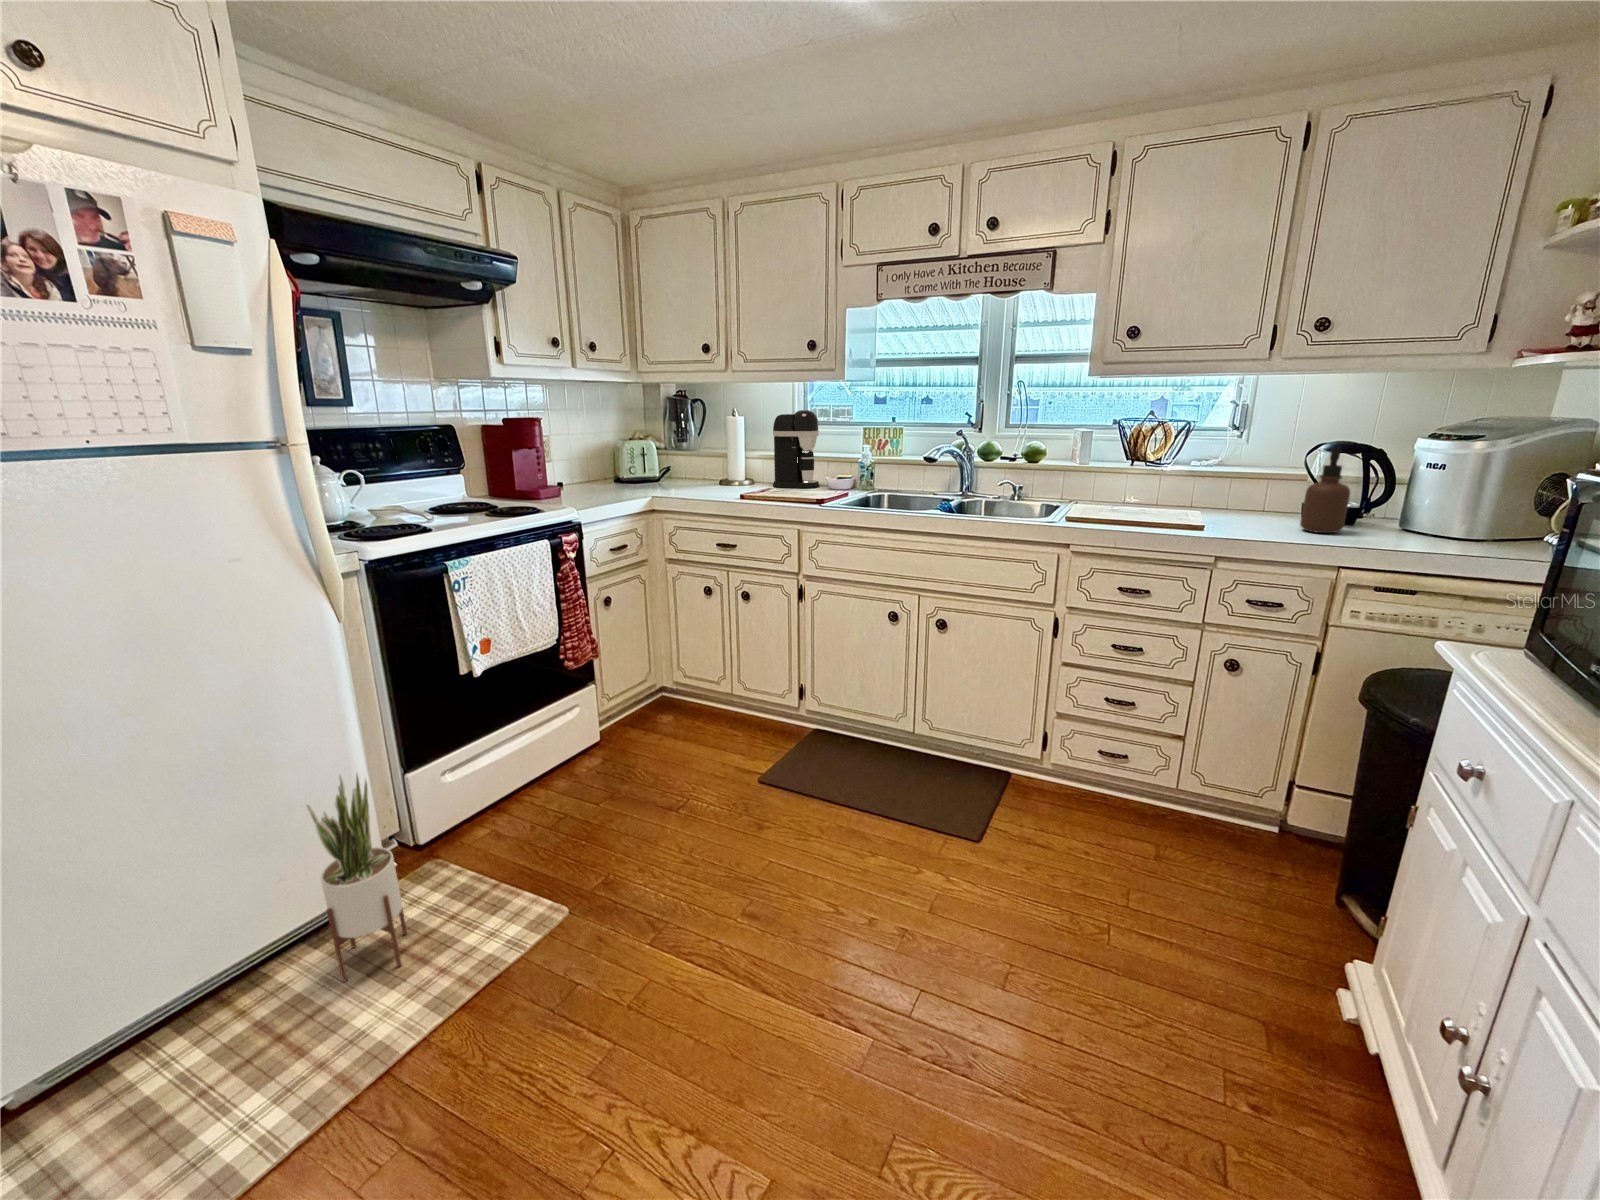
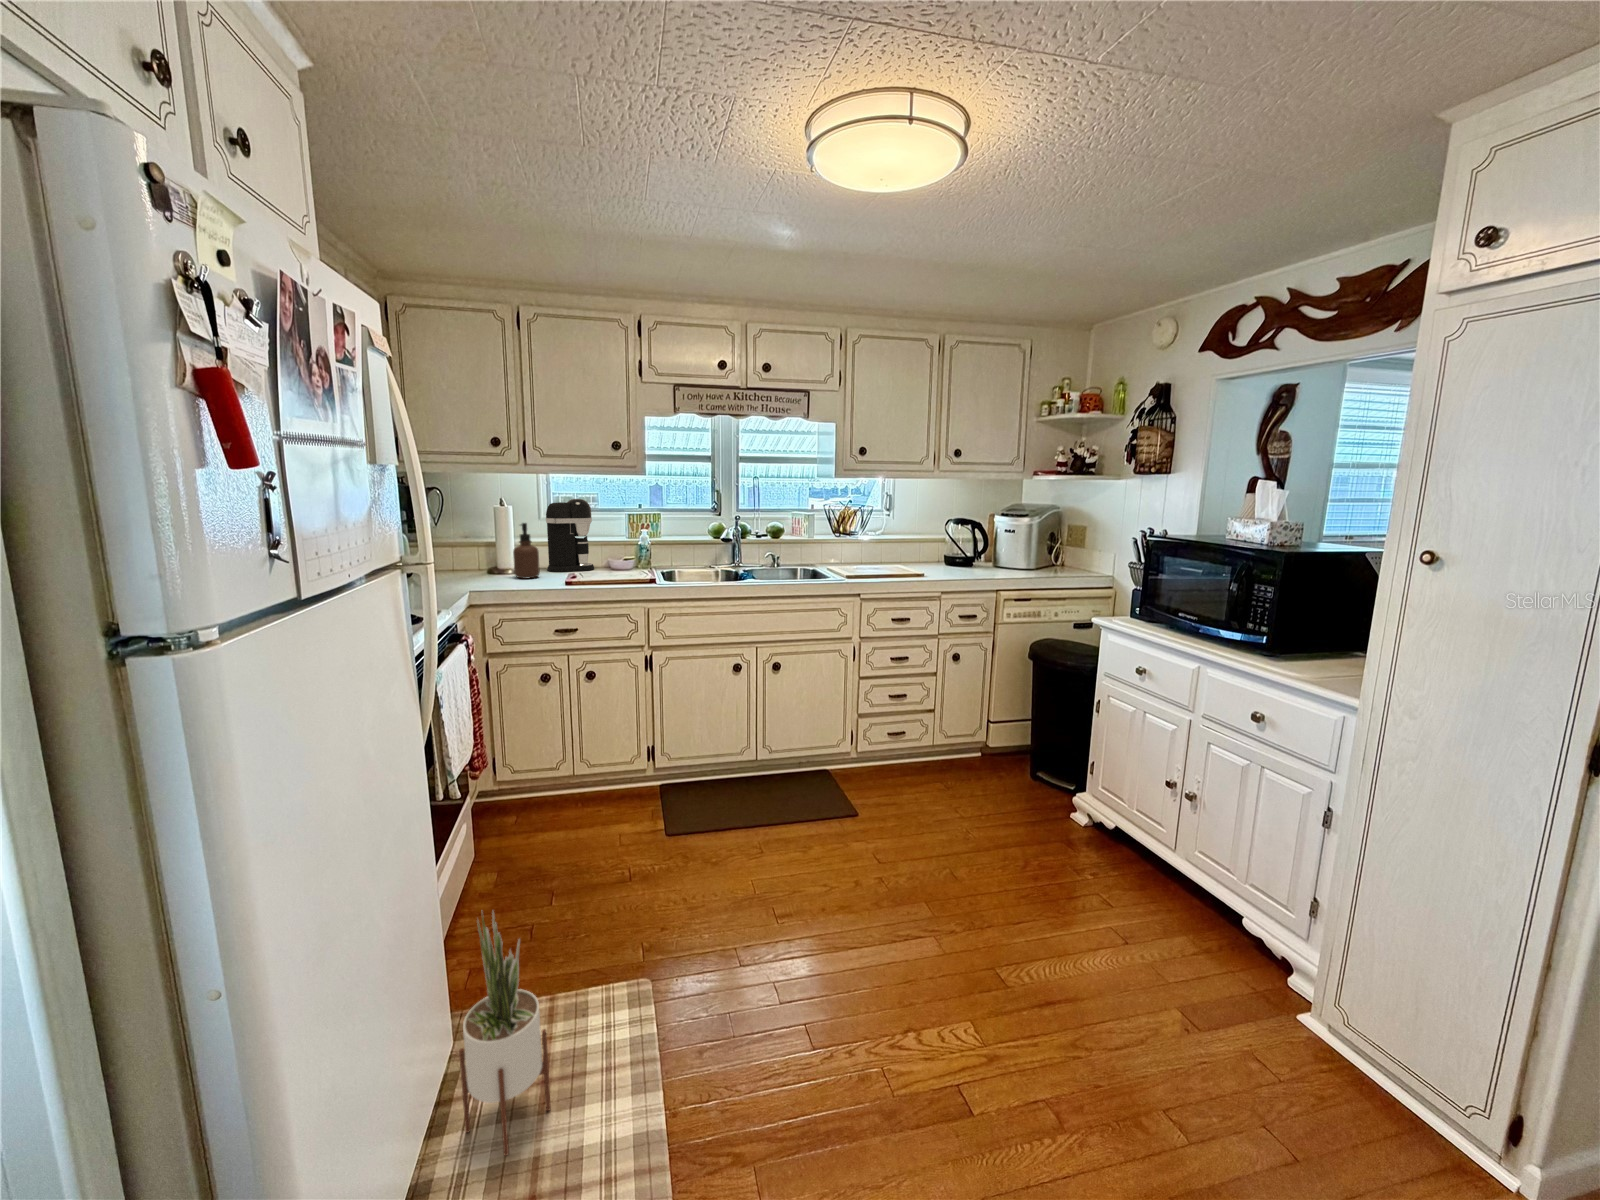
soap dispenser: present [1300,448,1350,533] -> present [513,523,540,578]

